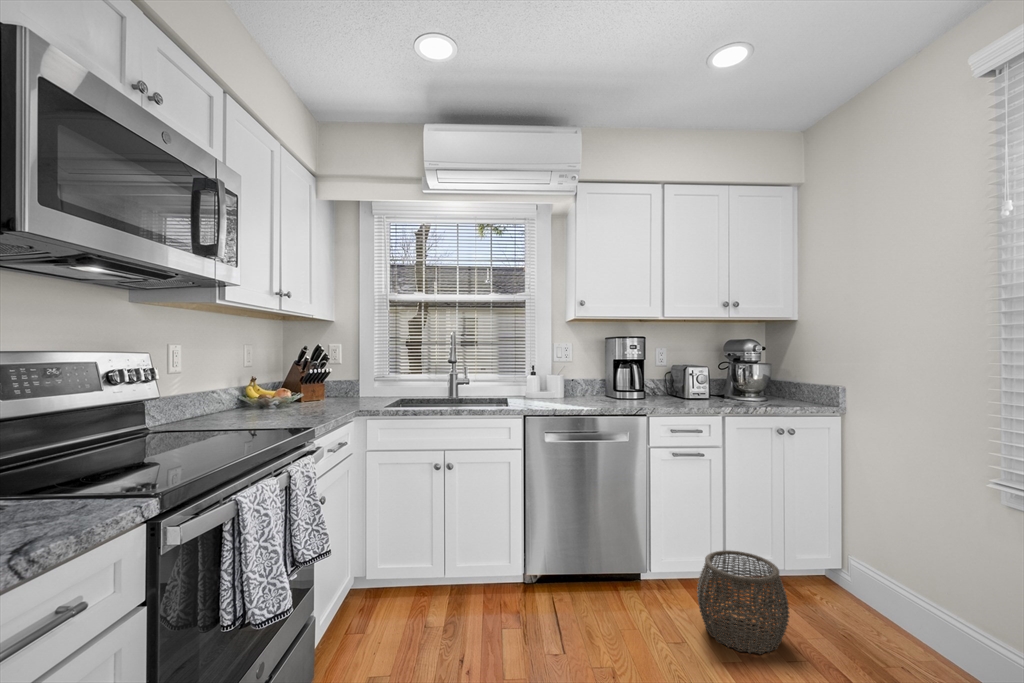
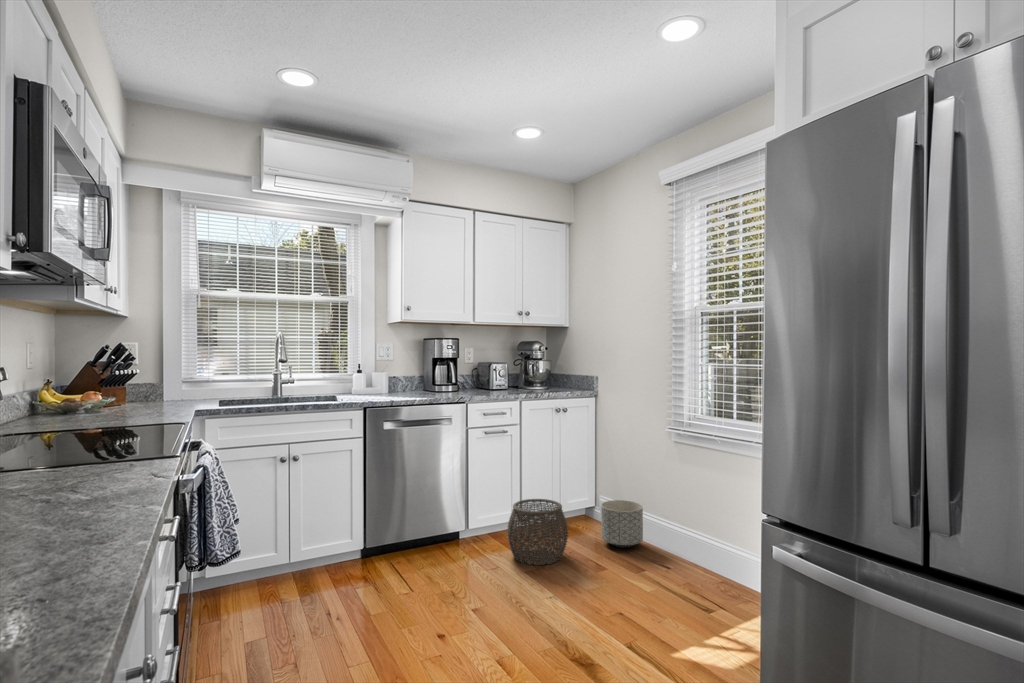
planter: none [847,571,924,652] -> present [601,500,643,548]

